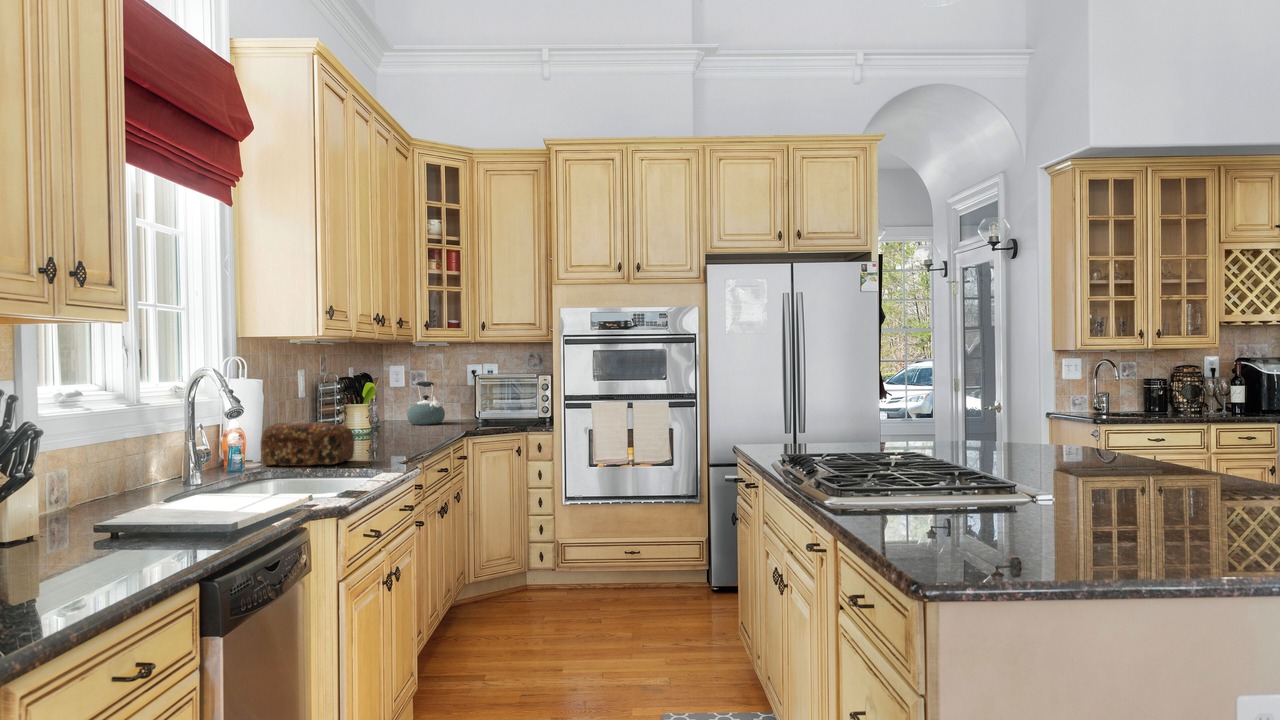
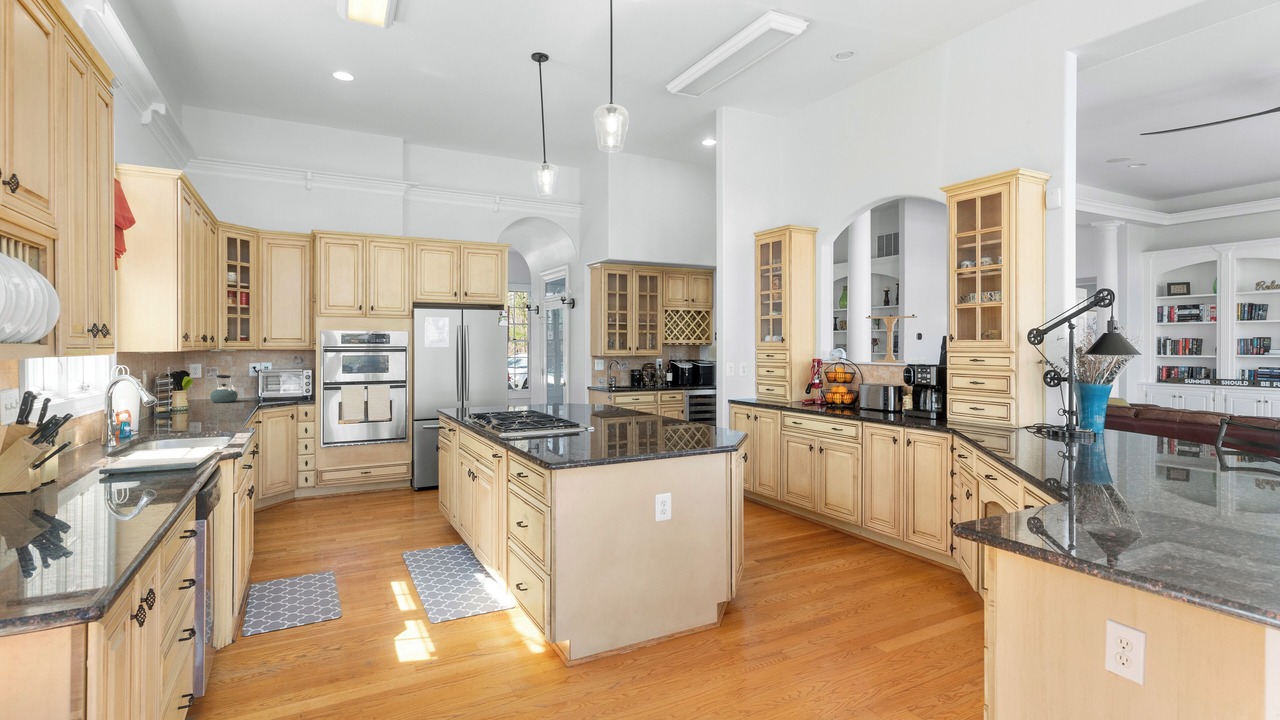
bread loaf: present [261,422,354,466] -> none [186,403,236,427]

